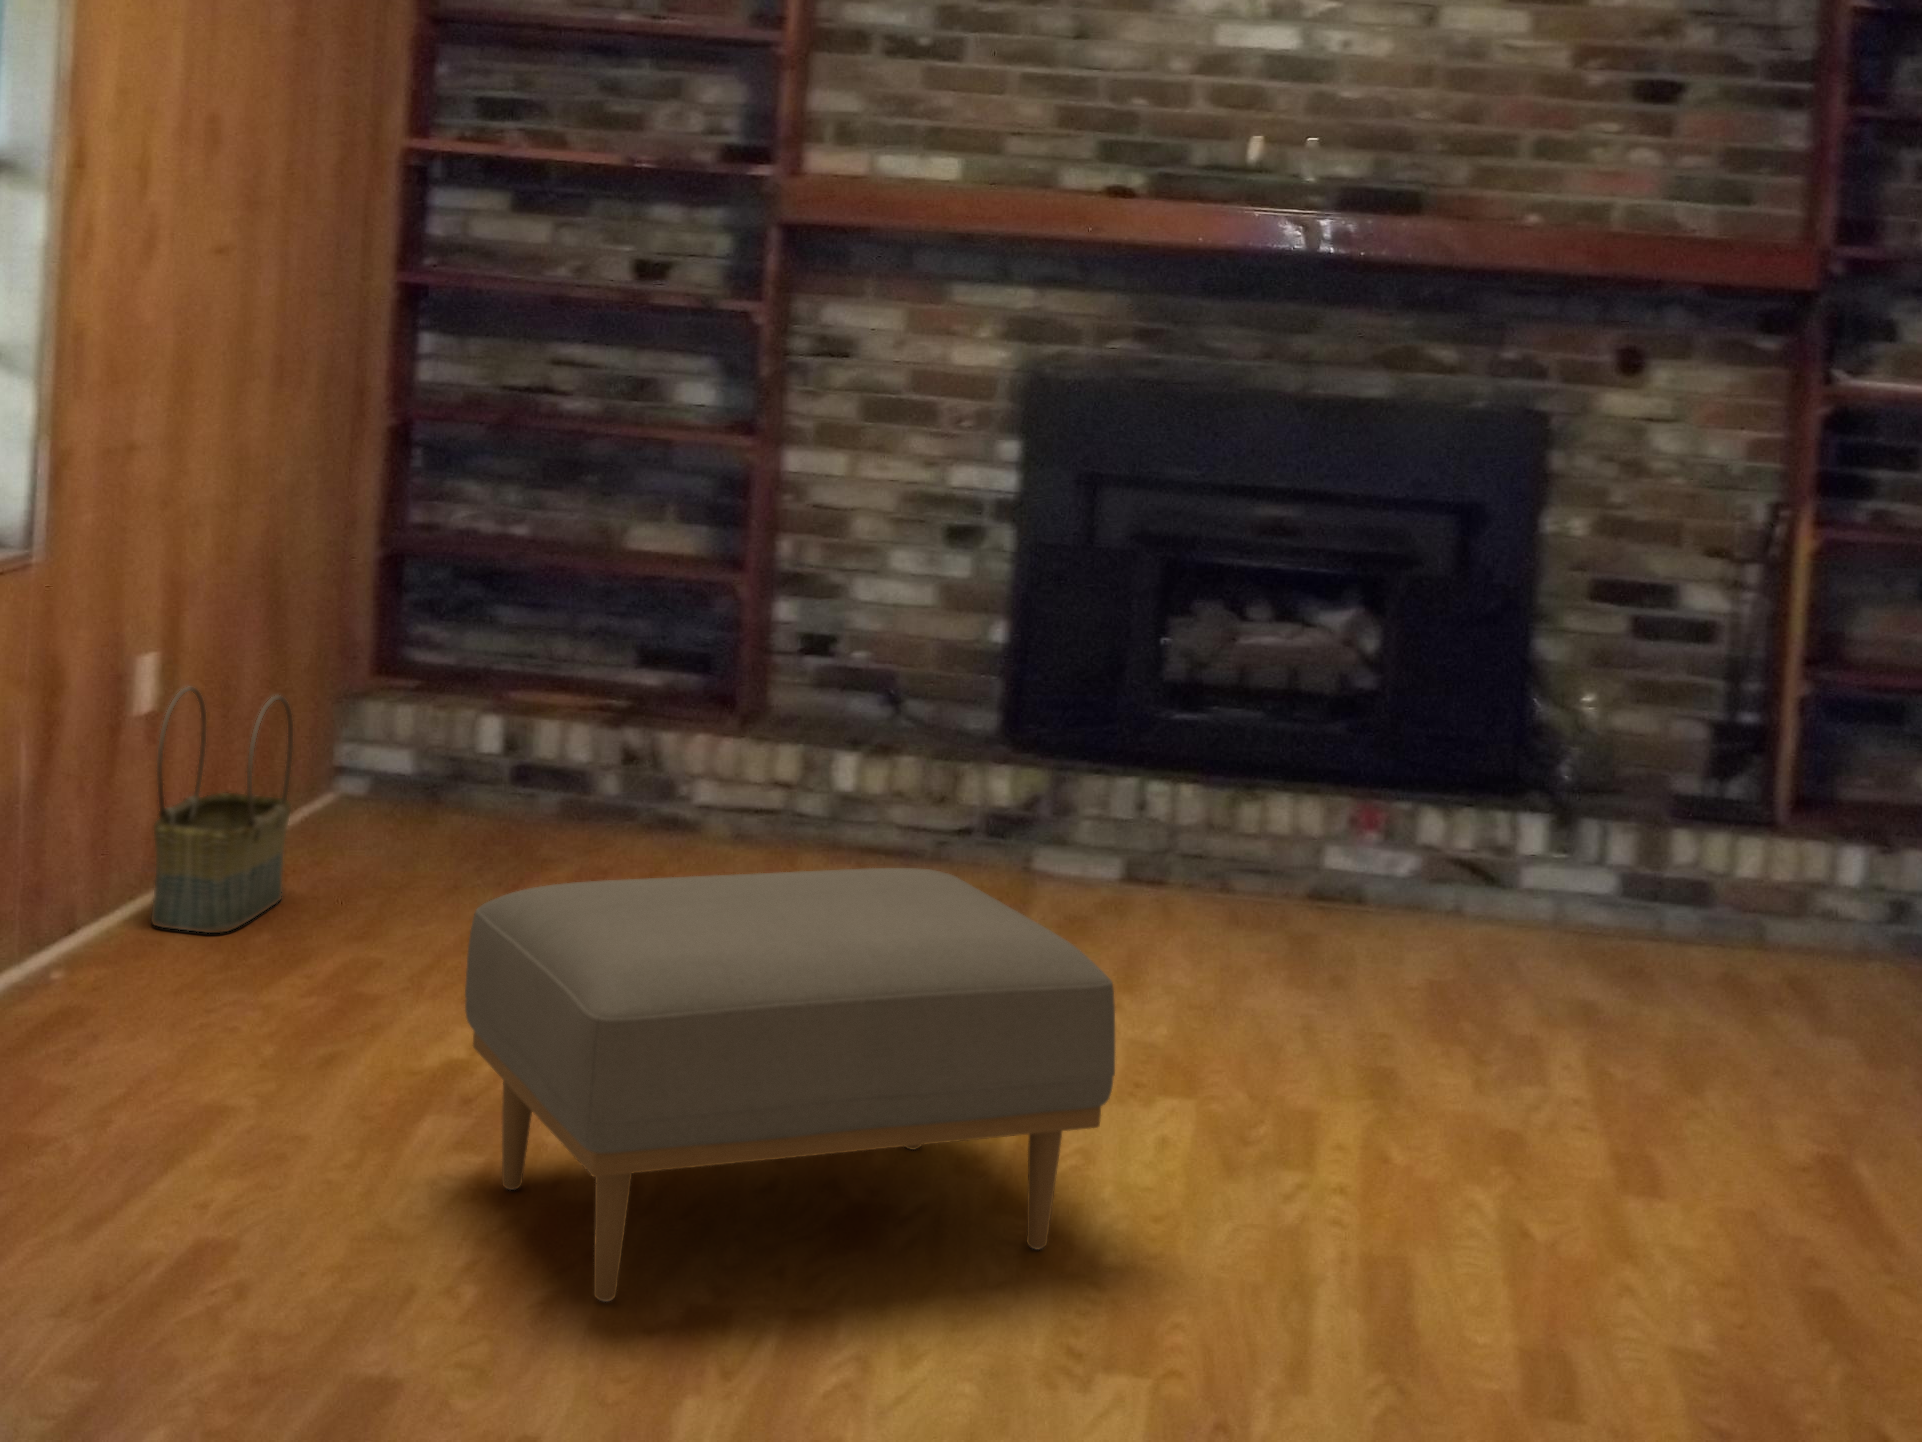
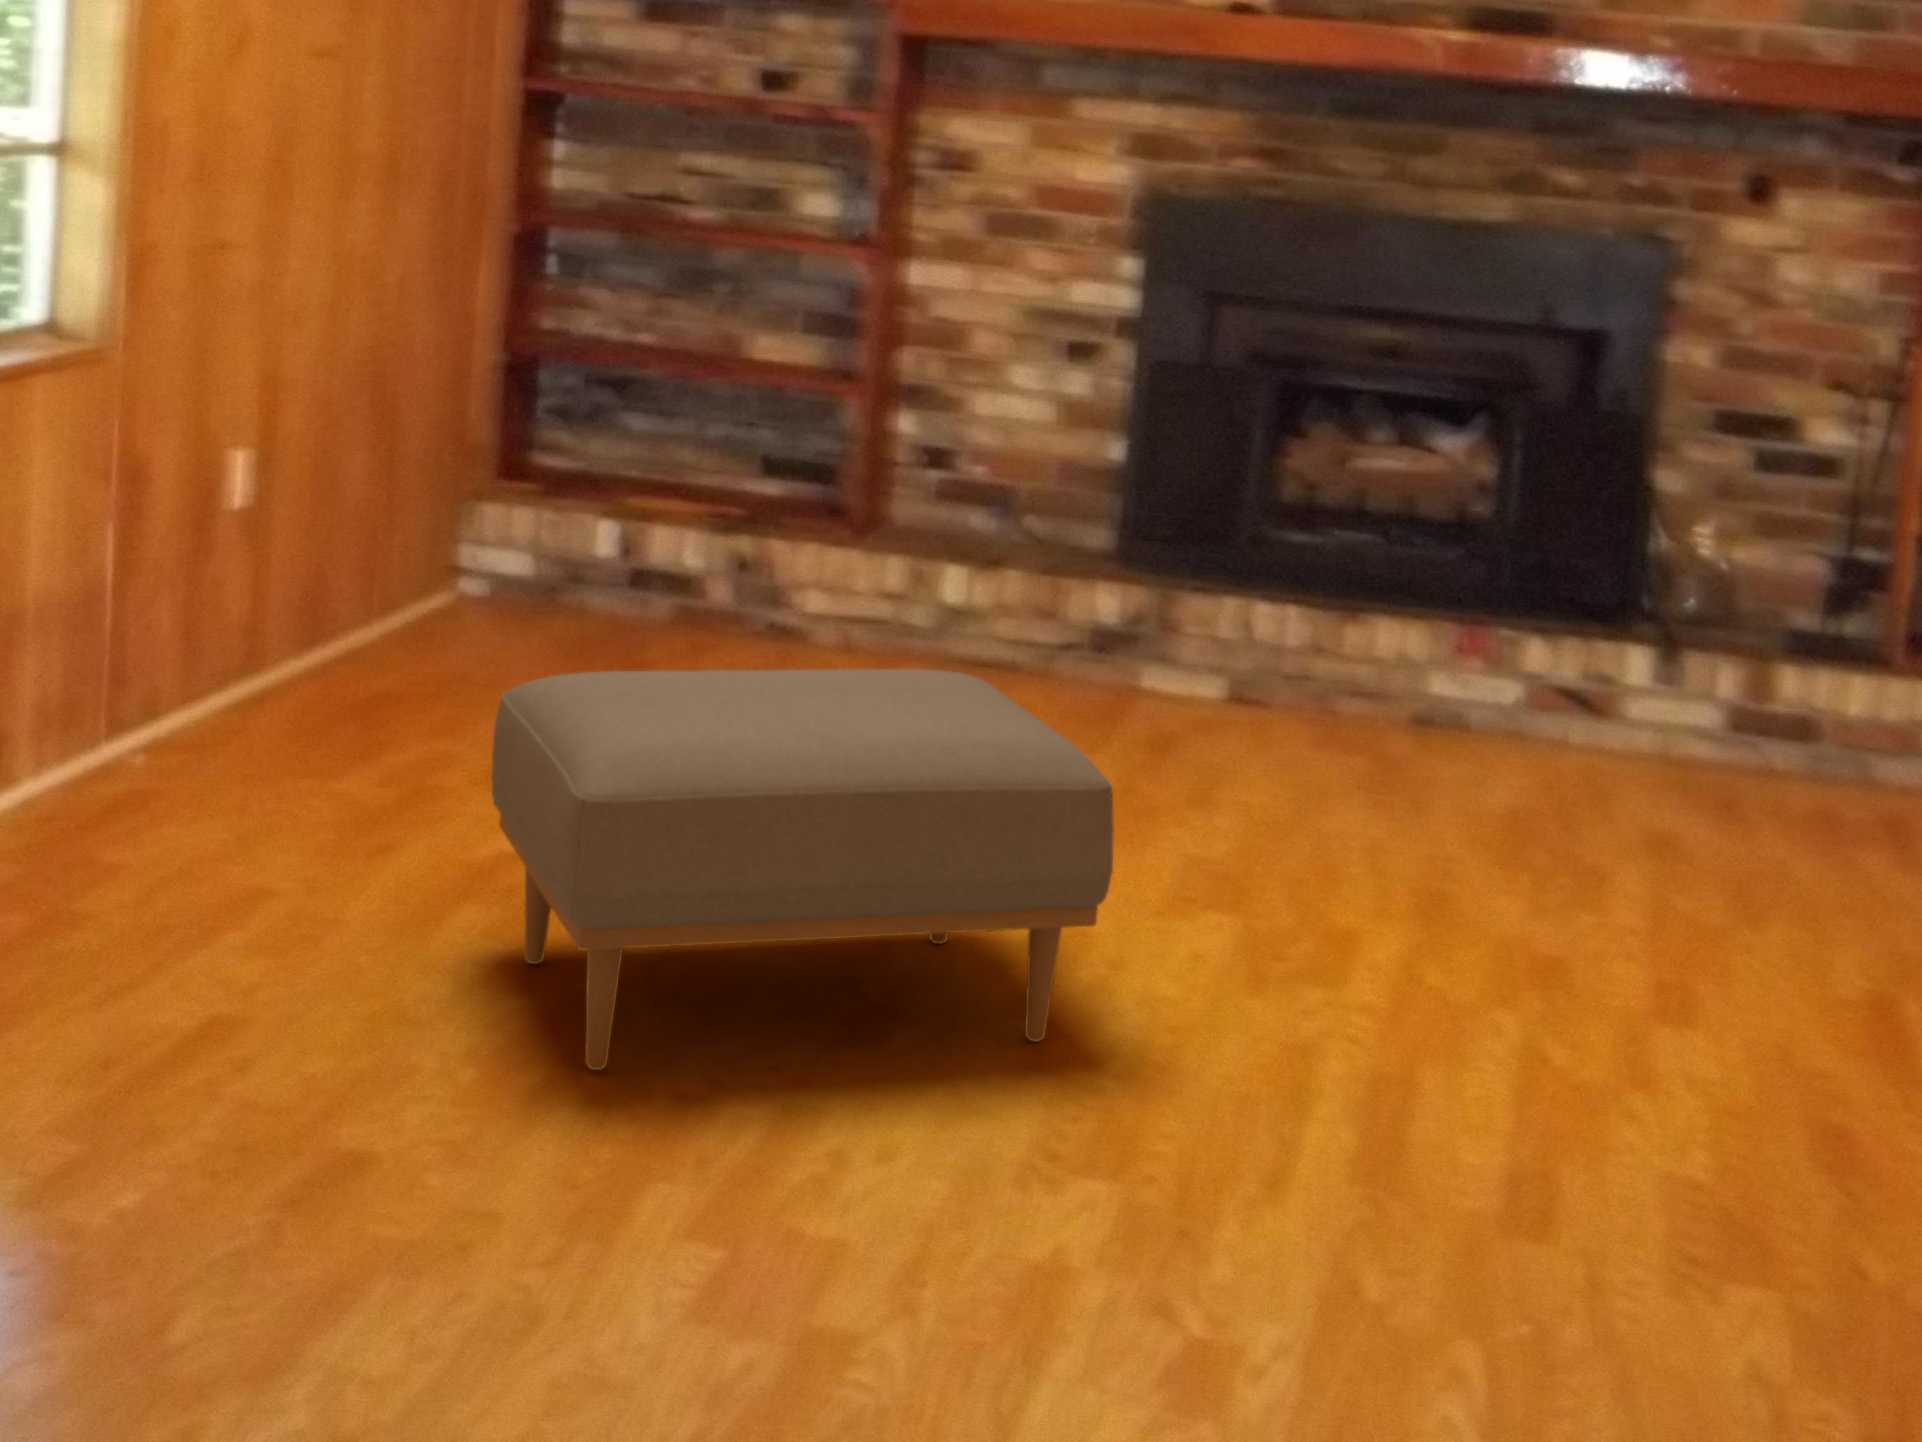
basket: present [151,686,293,933] -> none [249,479,390,716]

